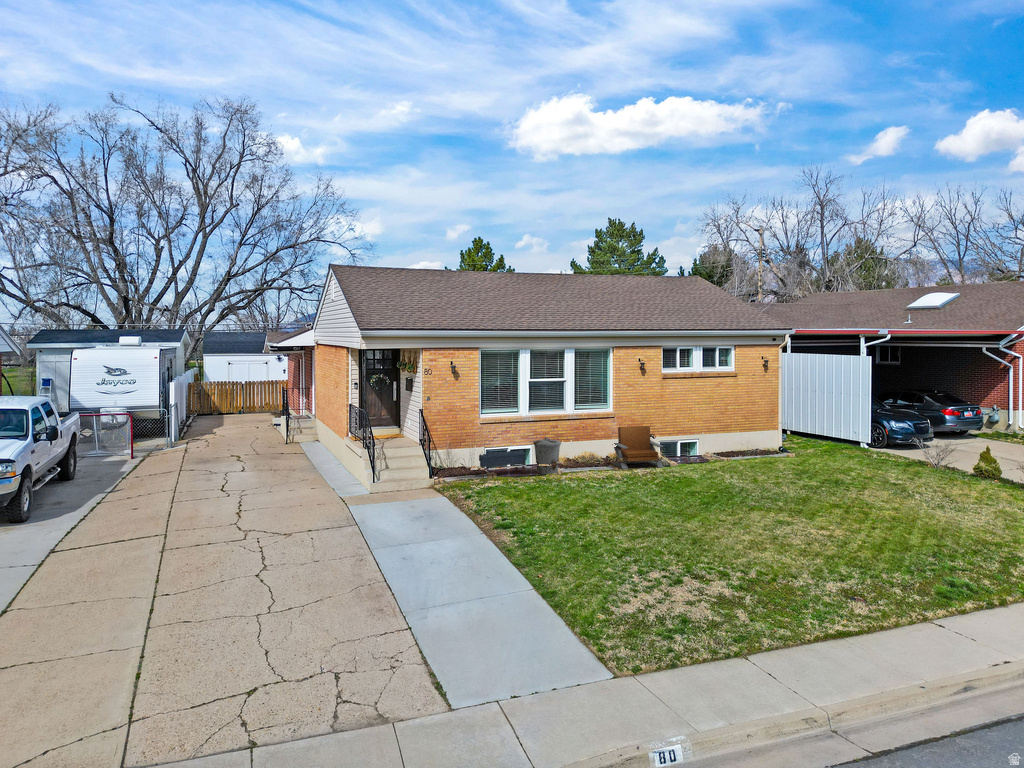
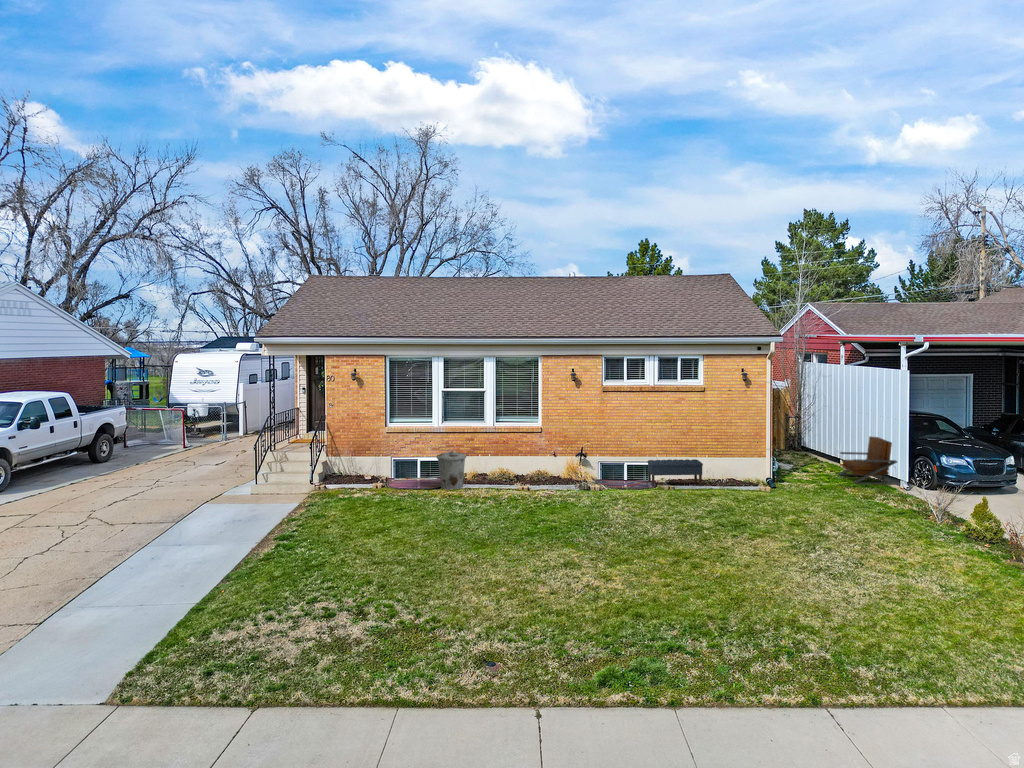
lounge chair: present [612,426,664,470] -> present [839,436,897,485]
bench: present [475,449,525,478] -> present [647,459,703,486]

